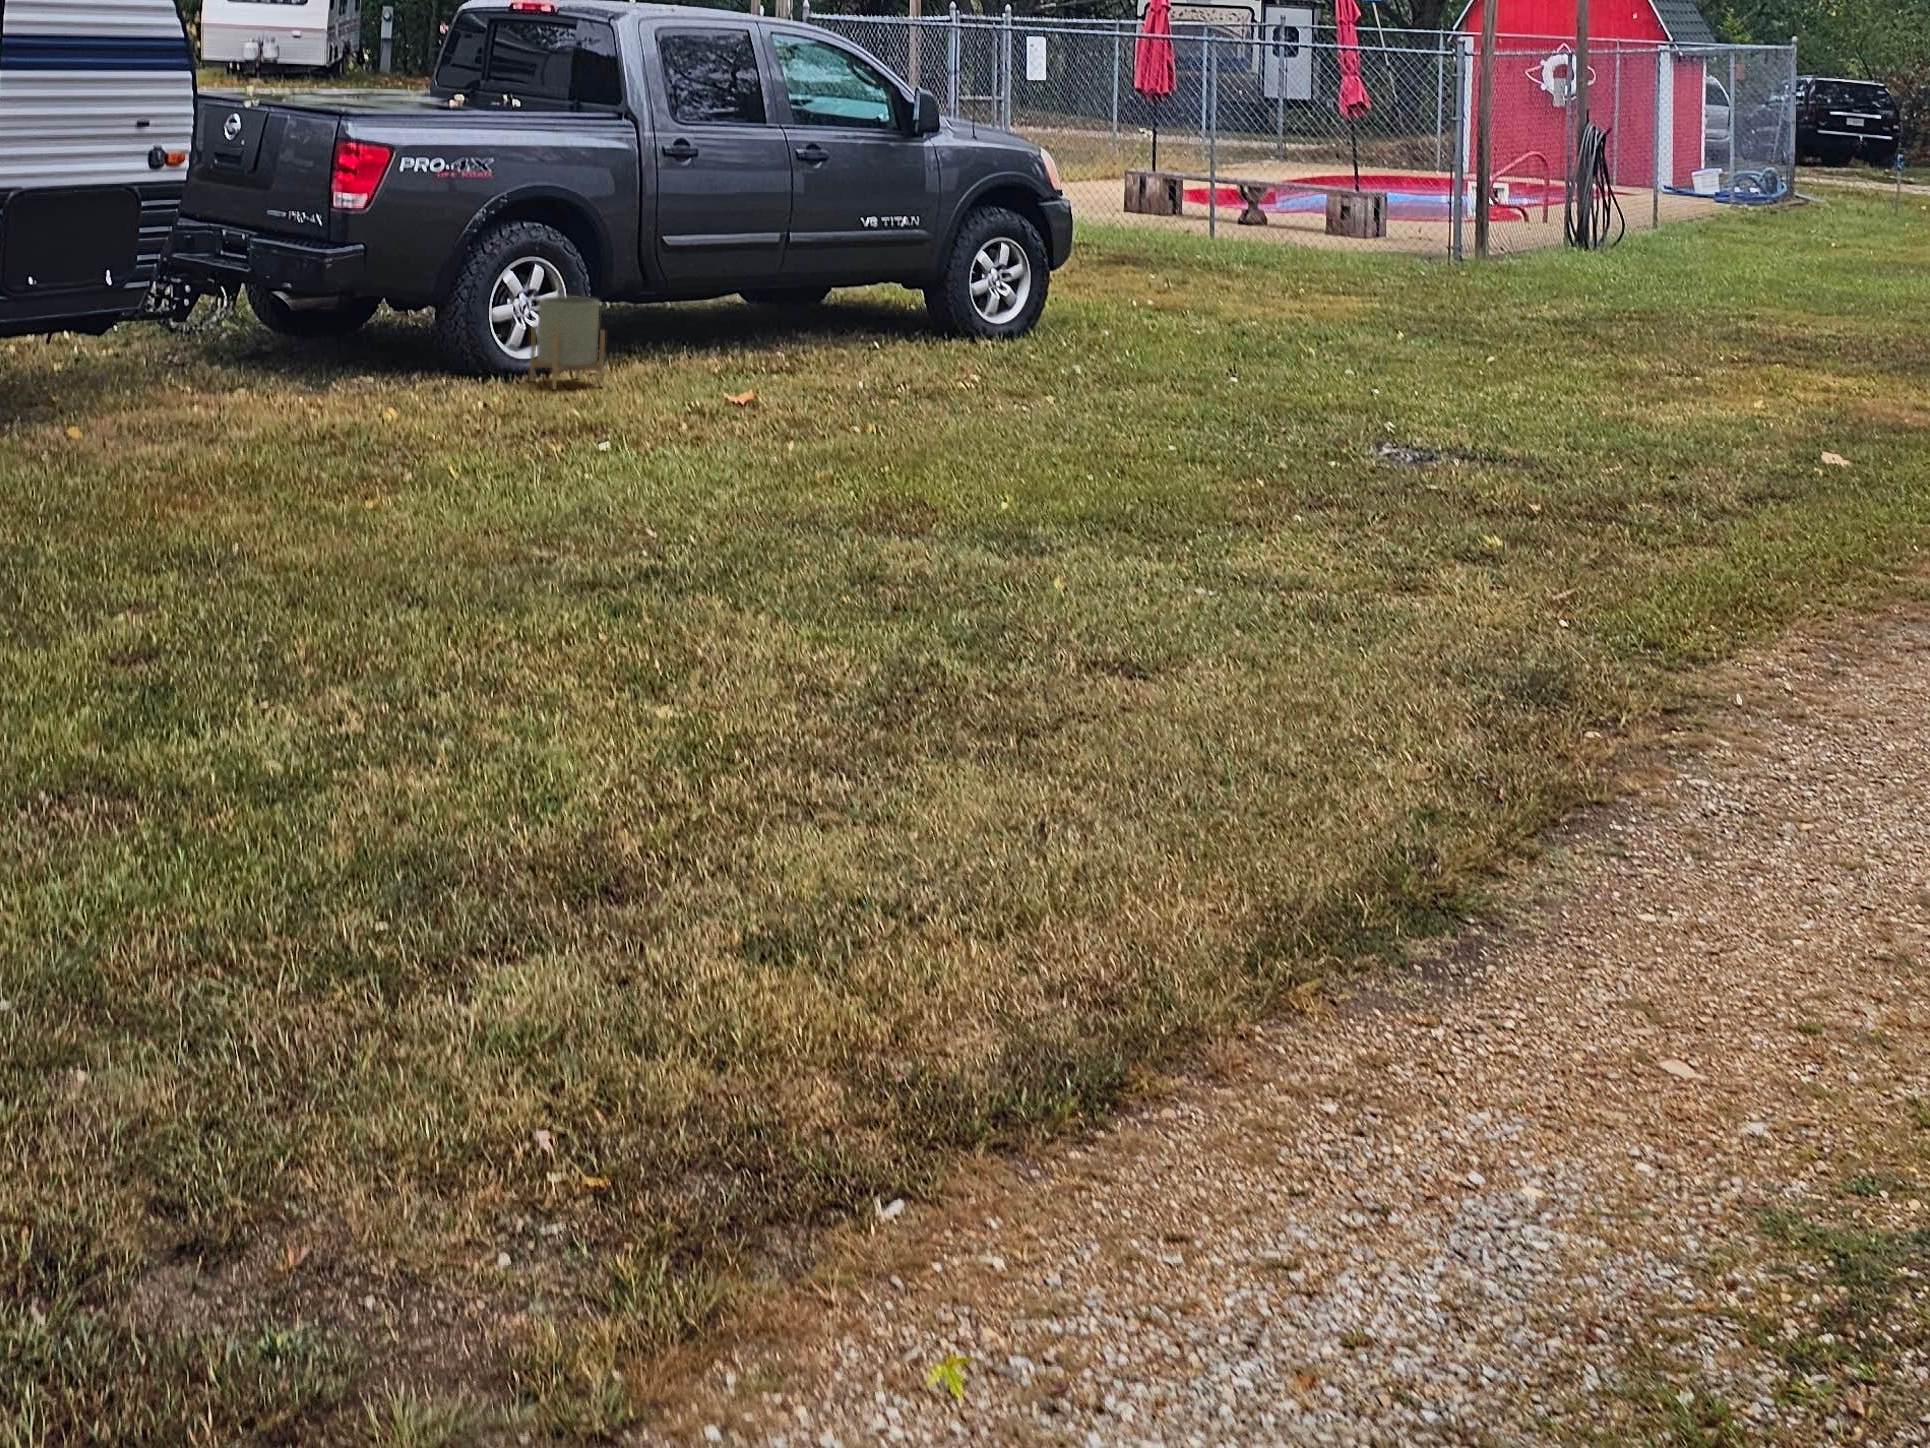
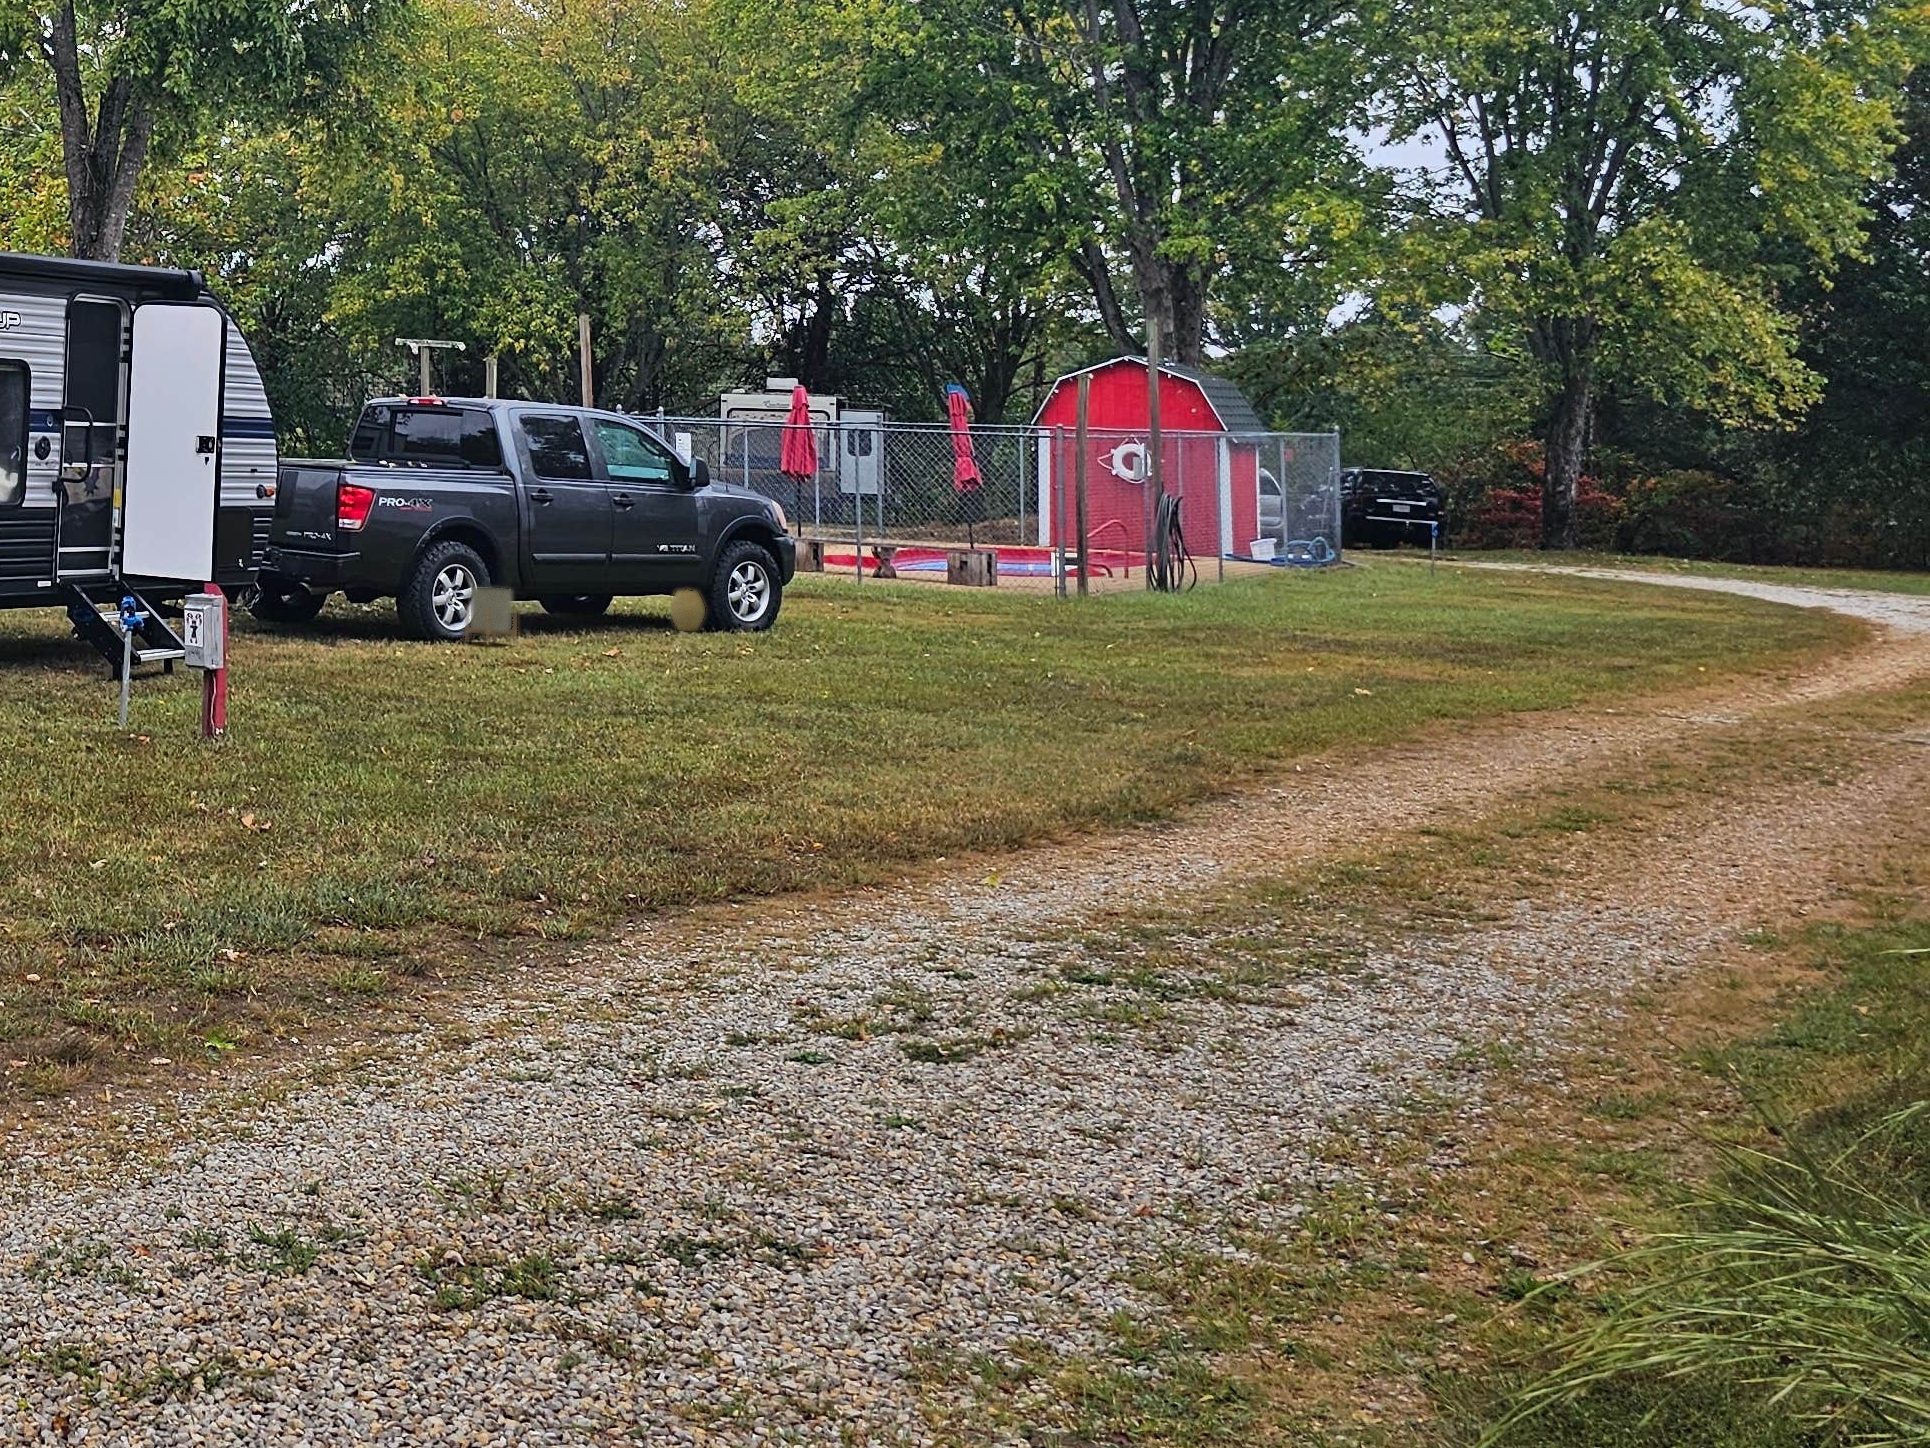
woven basket: none [888,280,936,342] -> present [670,590,705,631]

